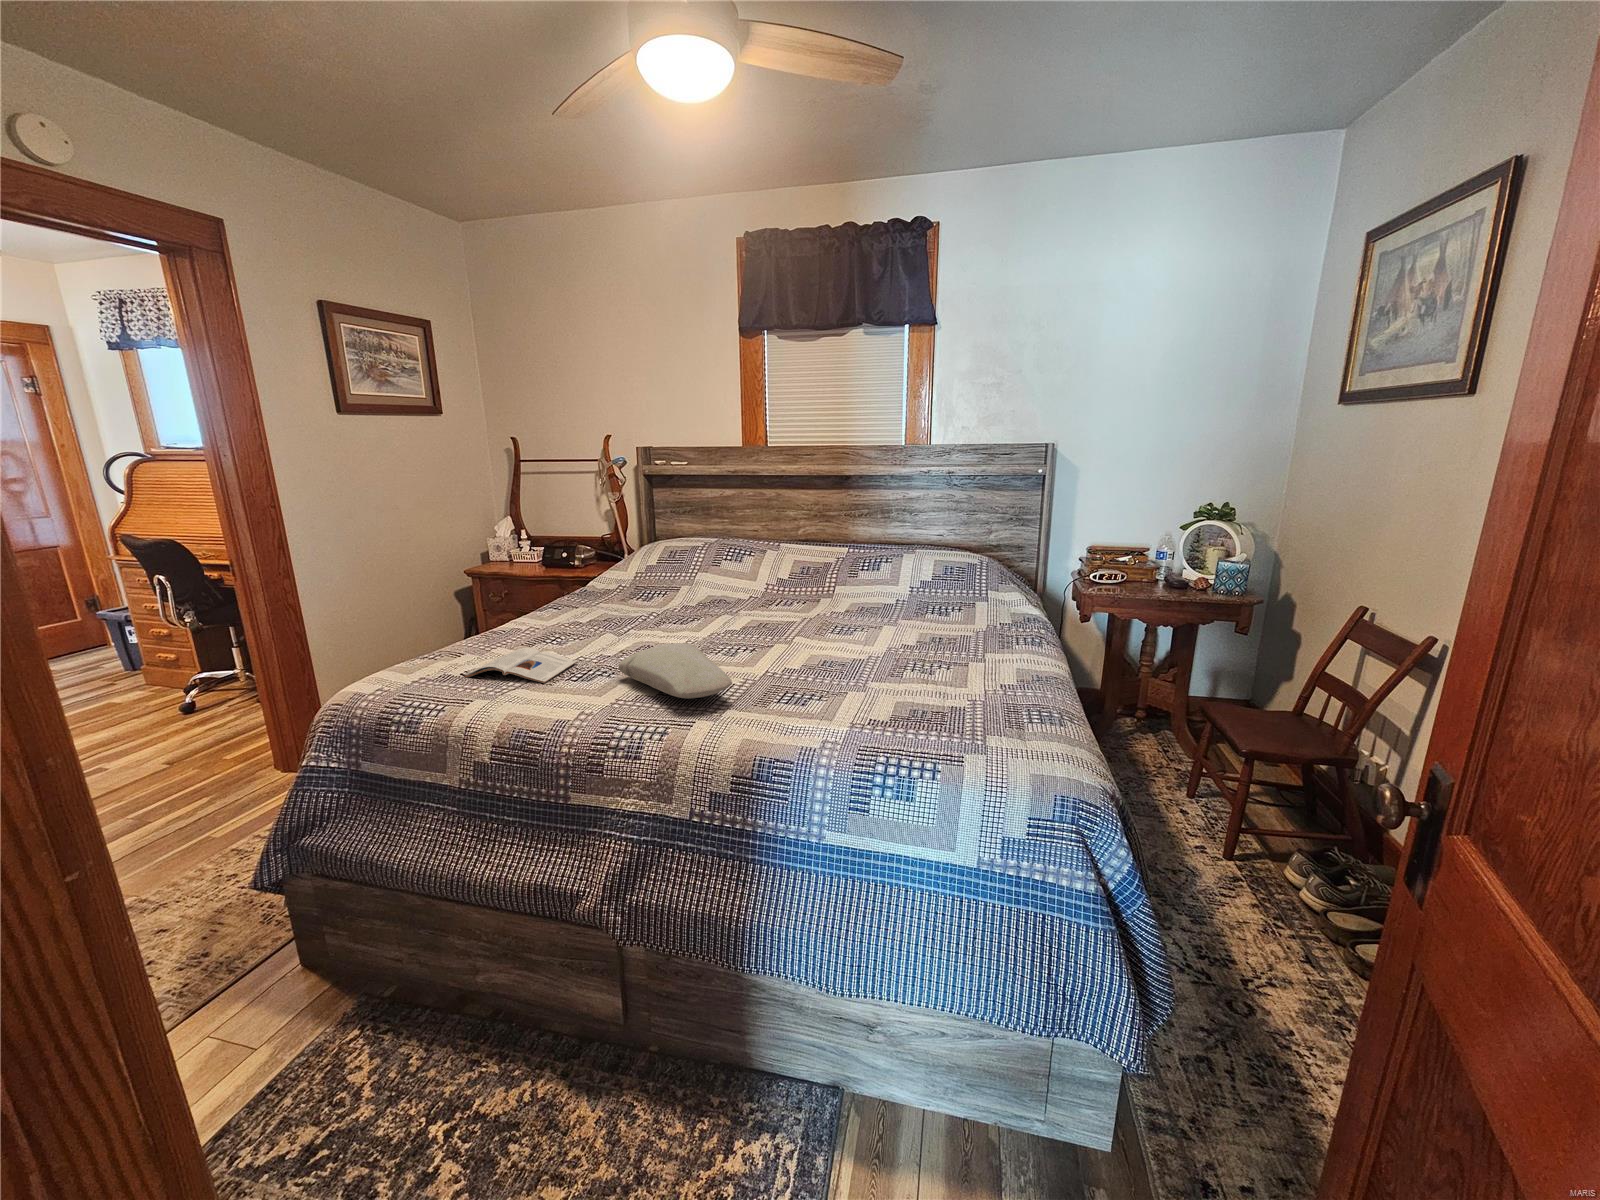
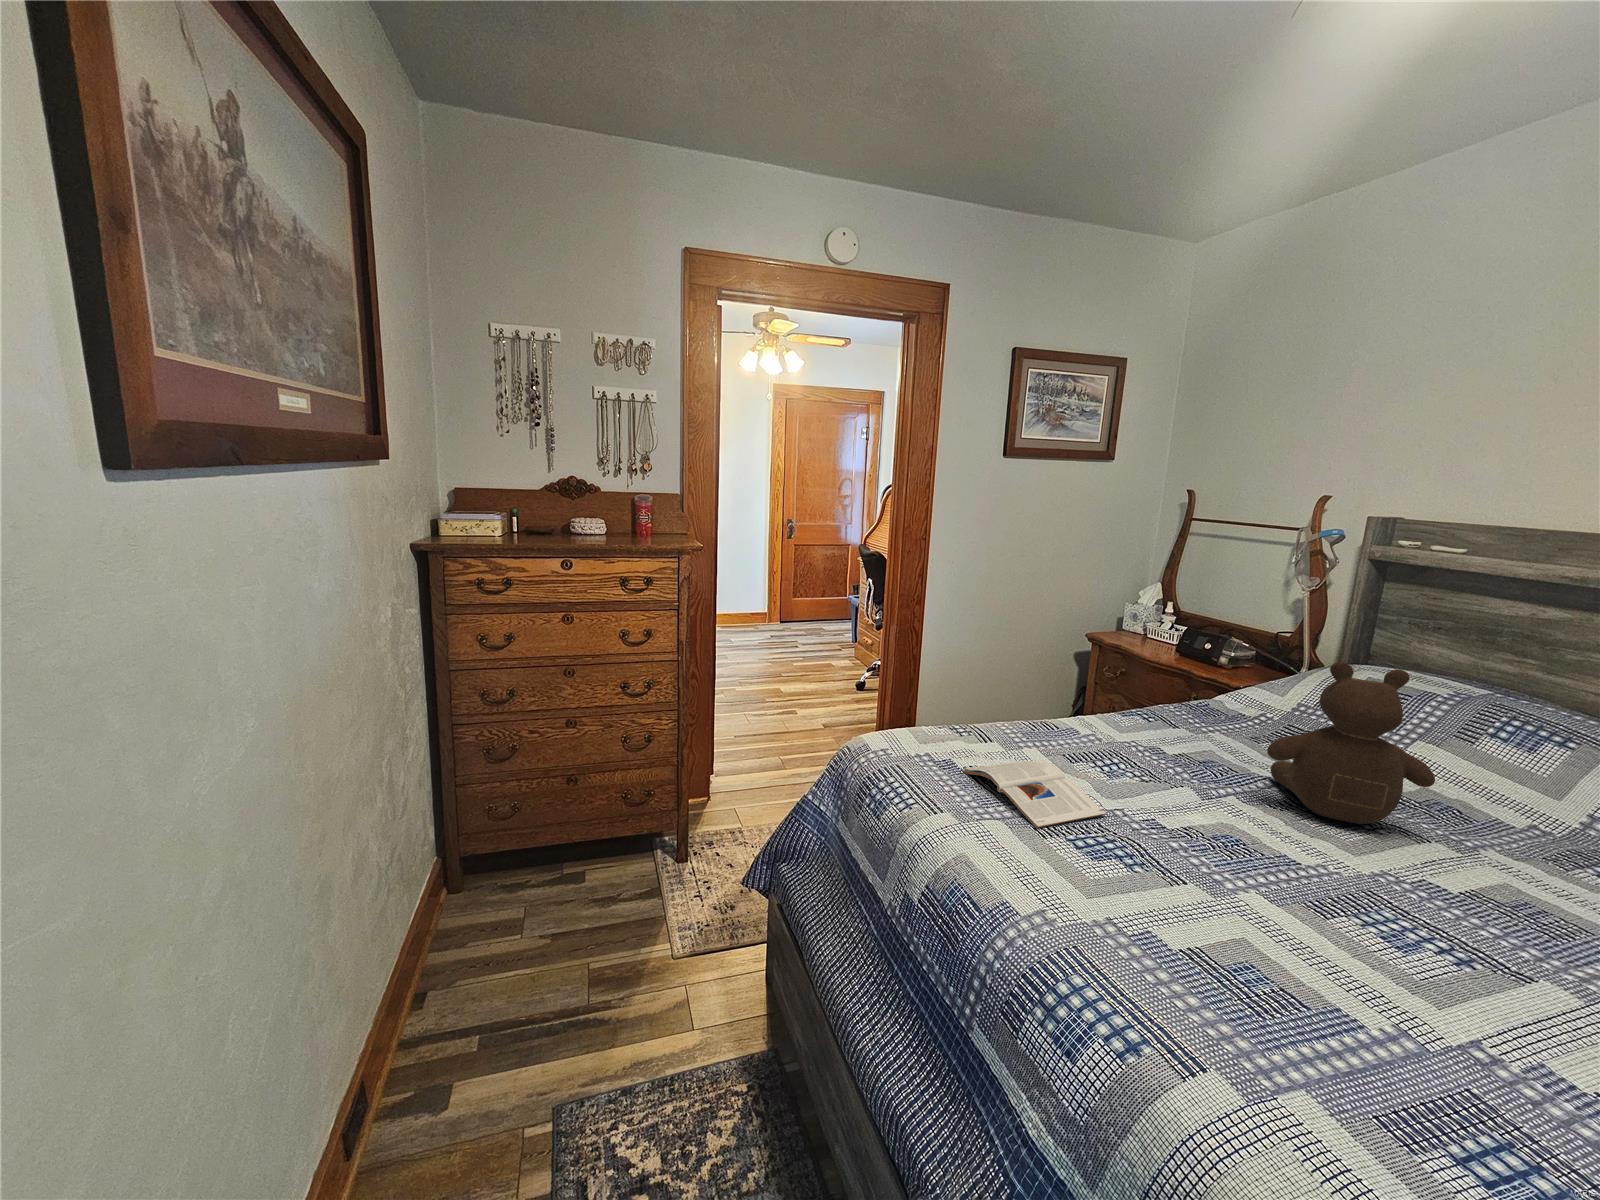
teddy bear: none [642,530,715,624] -> present [1267,662,1435,824]
pillow: present [619,643,732,698] -> none [1147,853,1347,1045]

